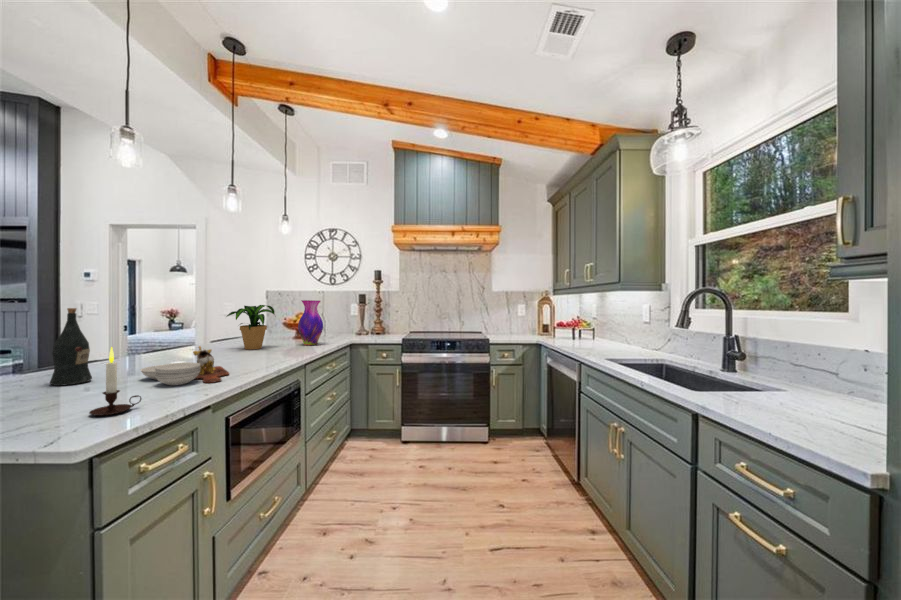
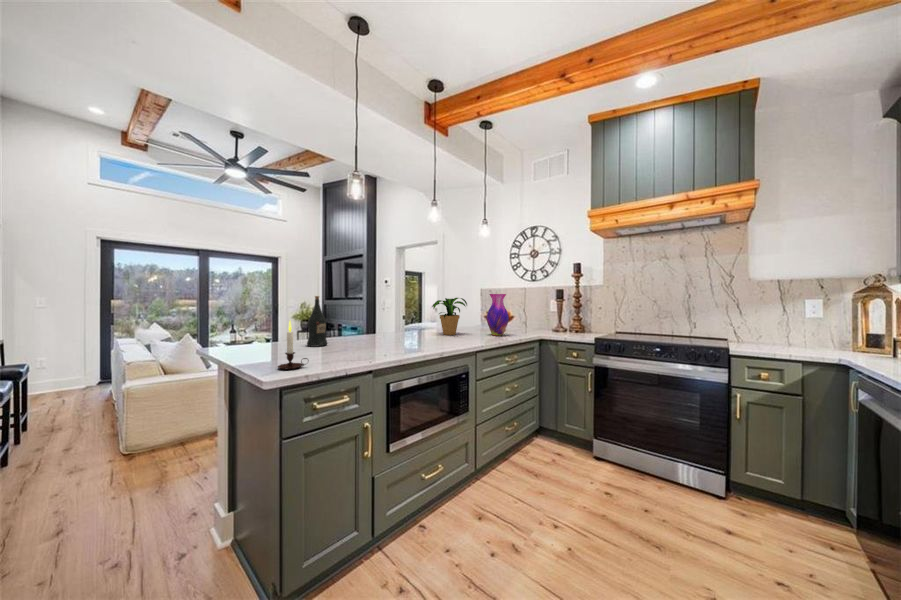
cutting board: present [141,346,229,385] -> none [343,327,400,357]

